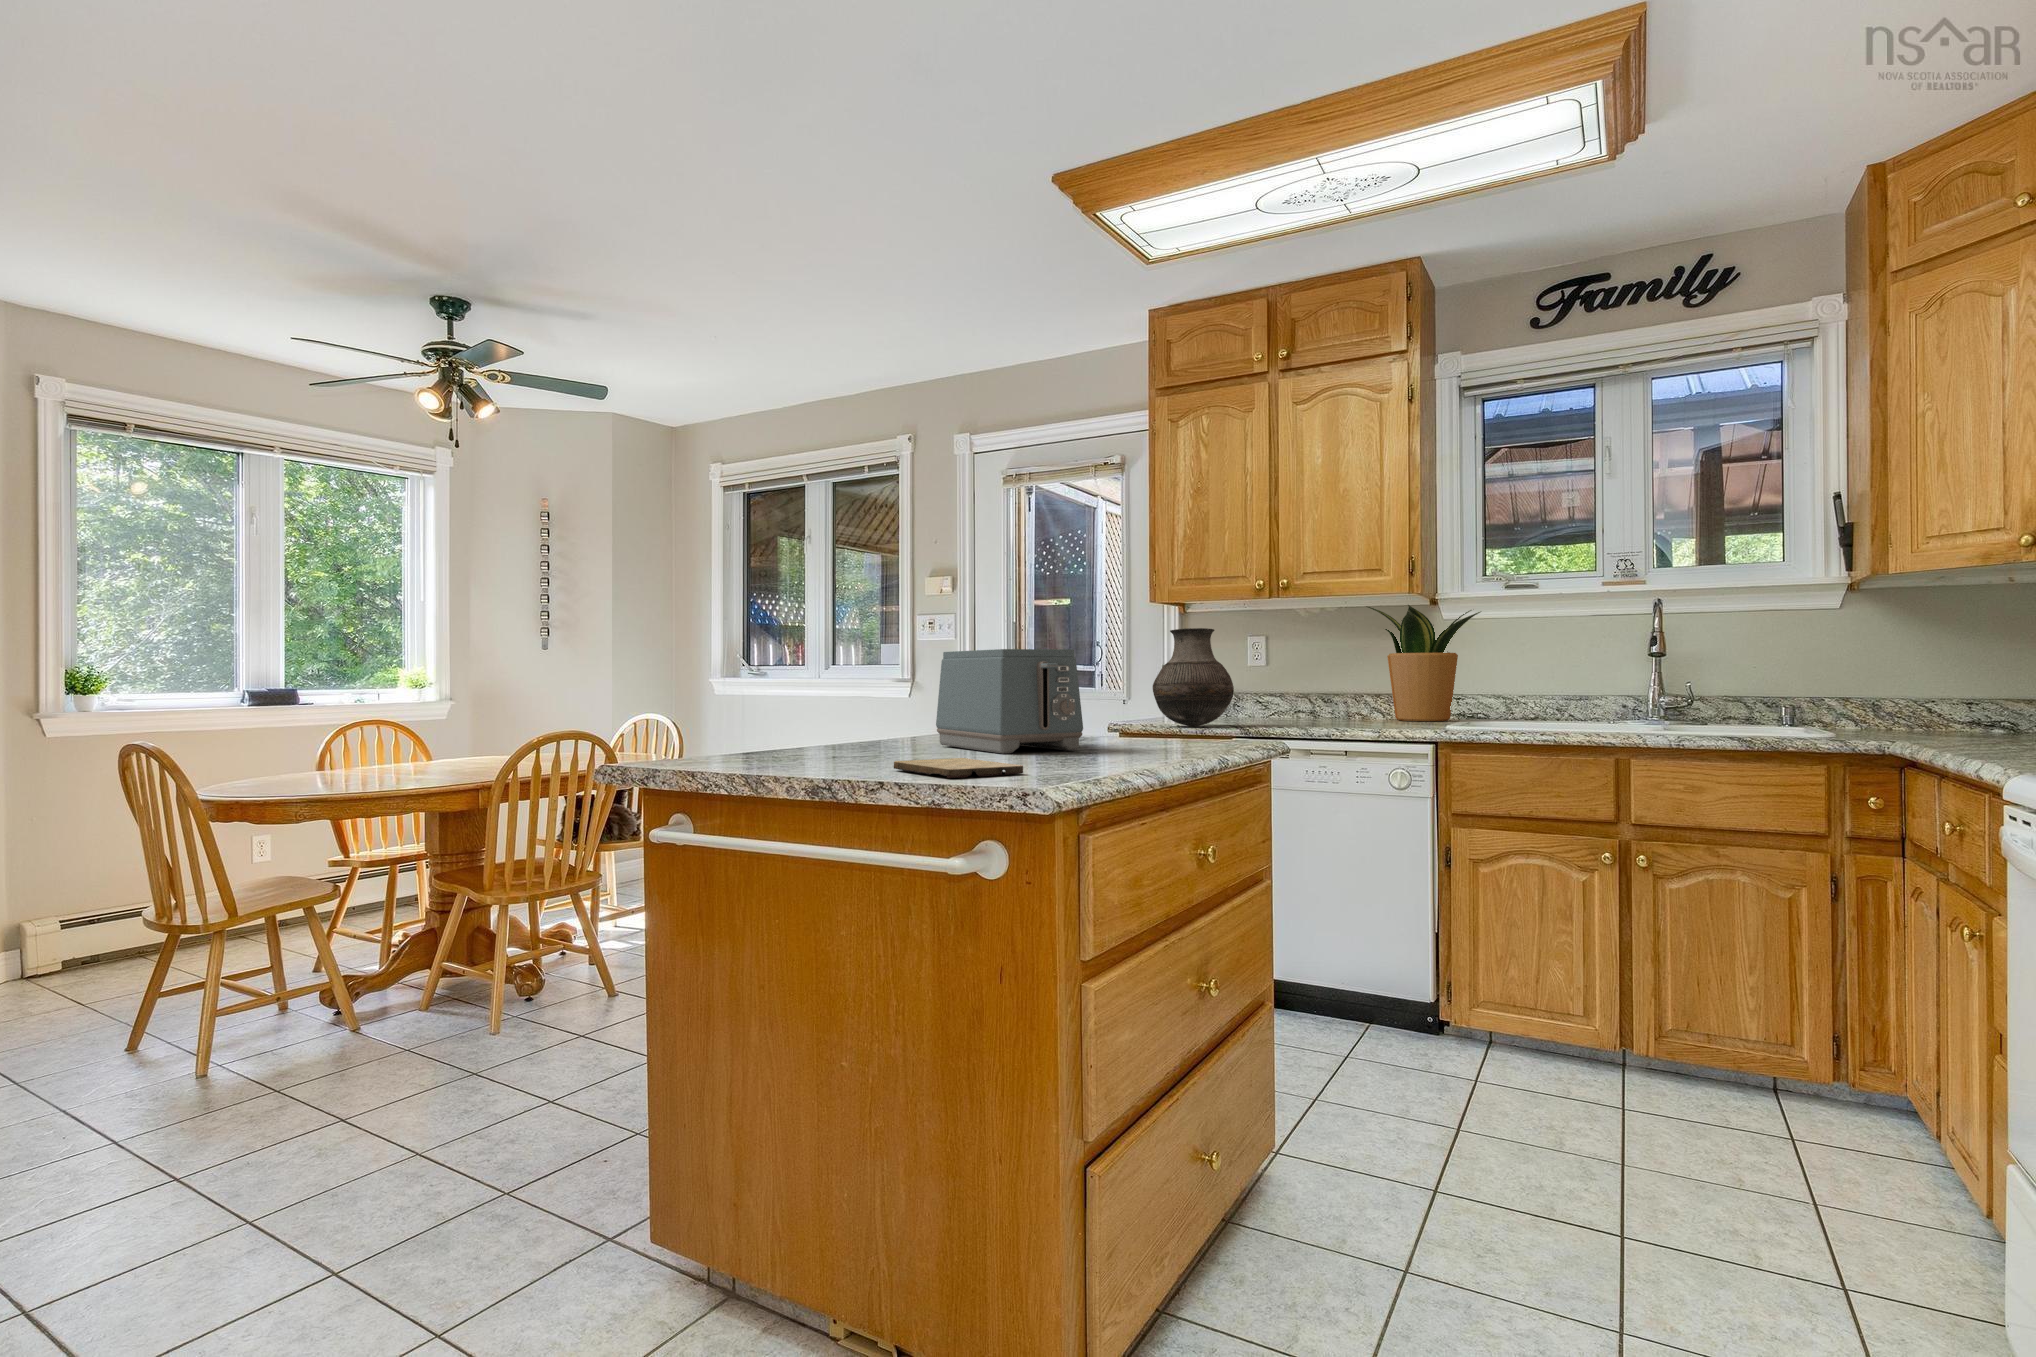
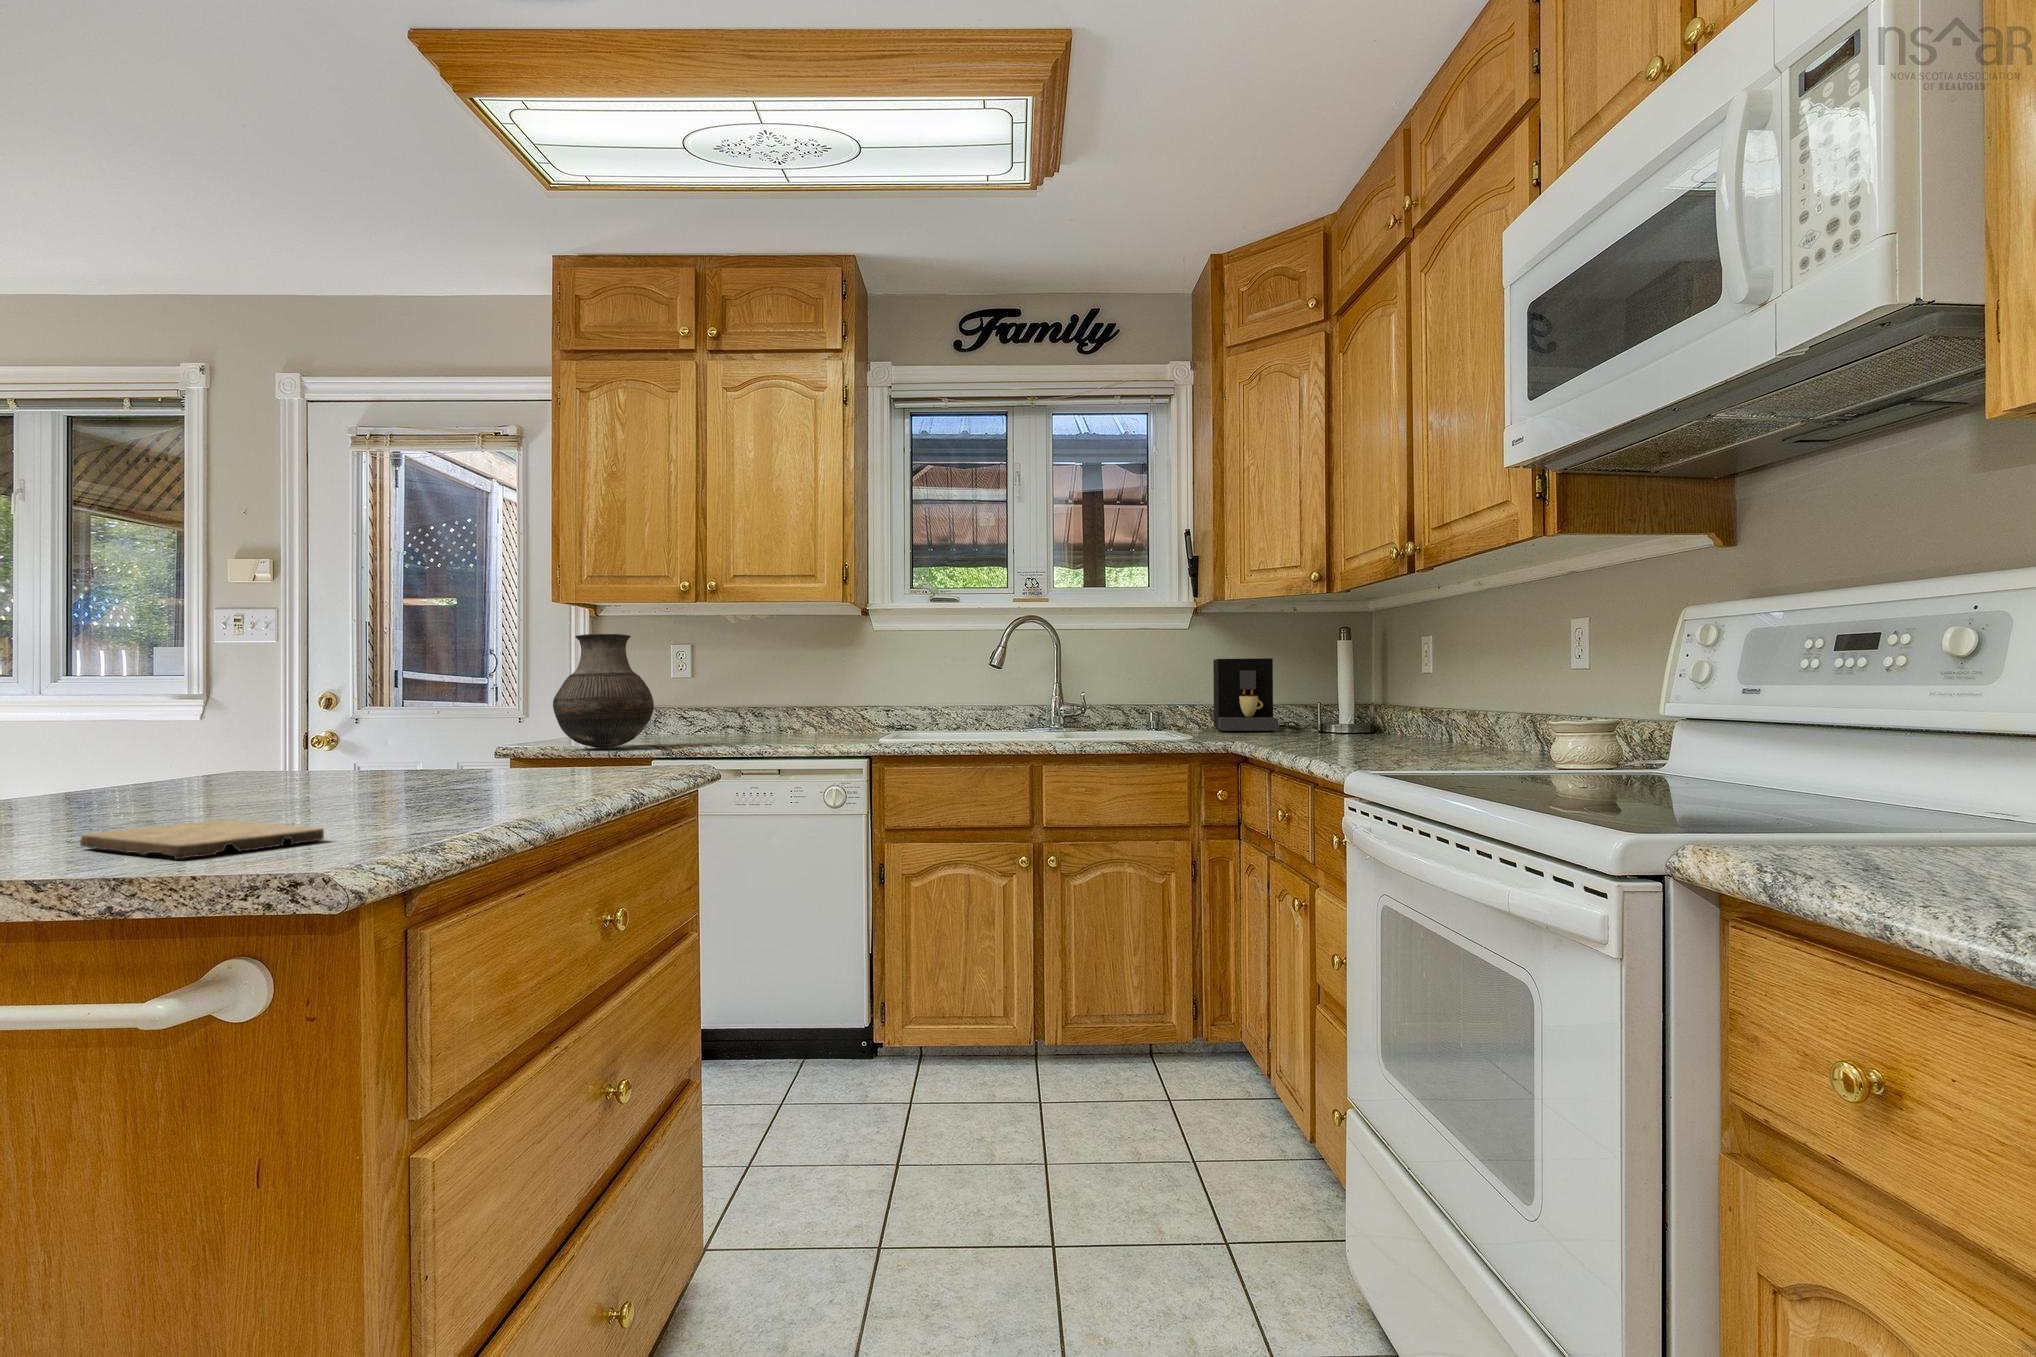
potted plant: present [1368,605,1480,721] -> none [799,614,911,734]
coffee maker: none [1877,642,1973,730] -> present [1213,658,1278,731]
toaster: present [936,649,1083,754] -> none [203,657,443,804]

